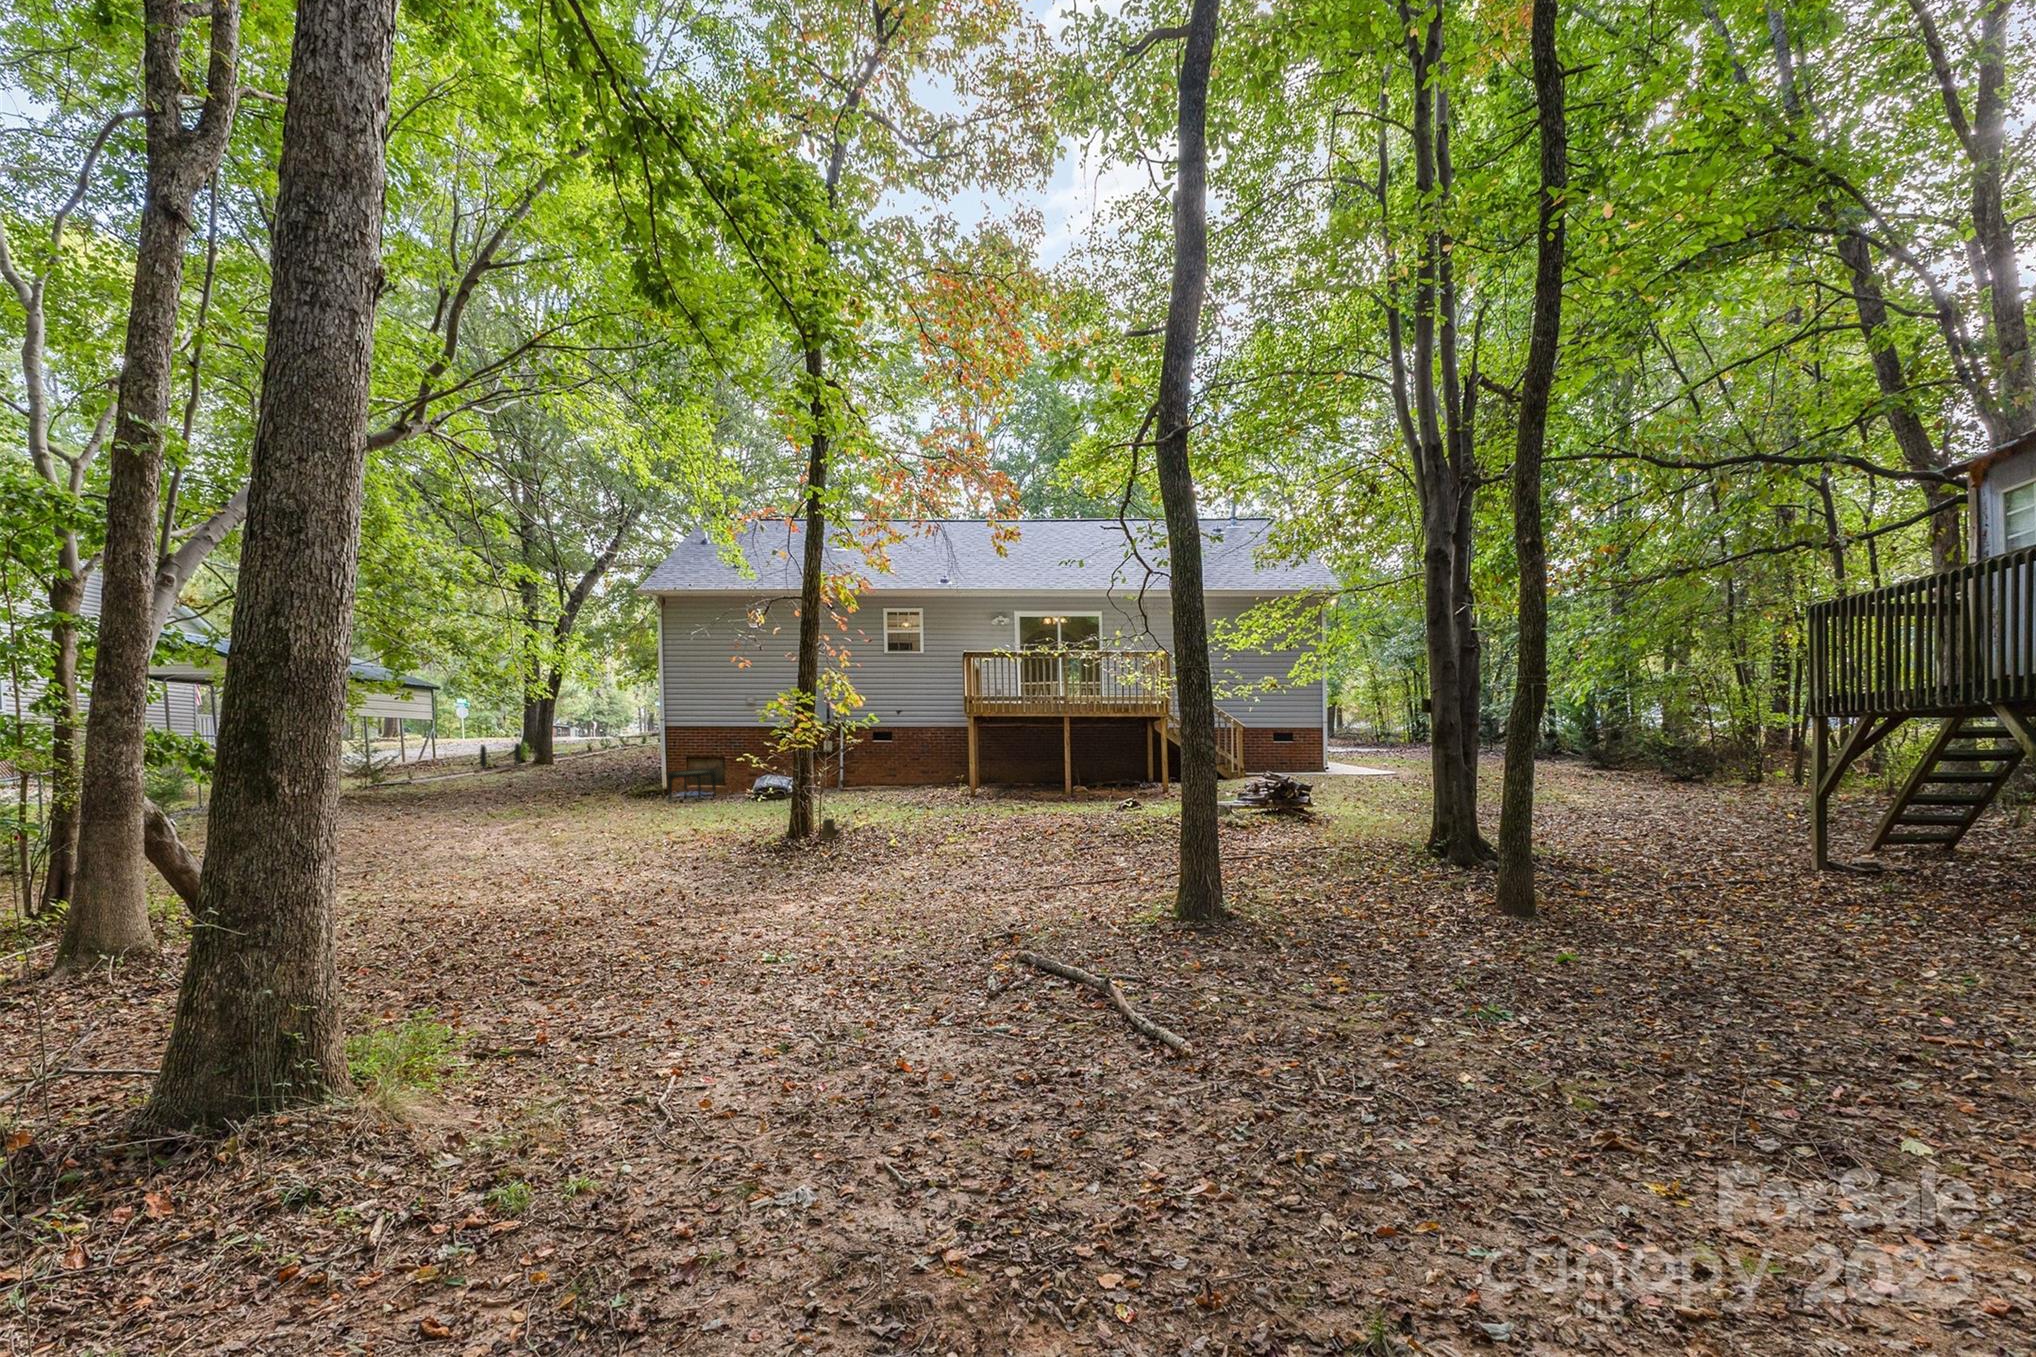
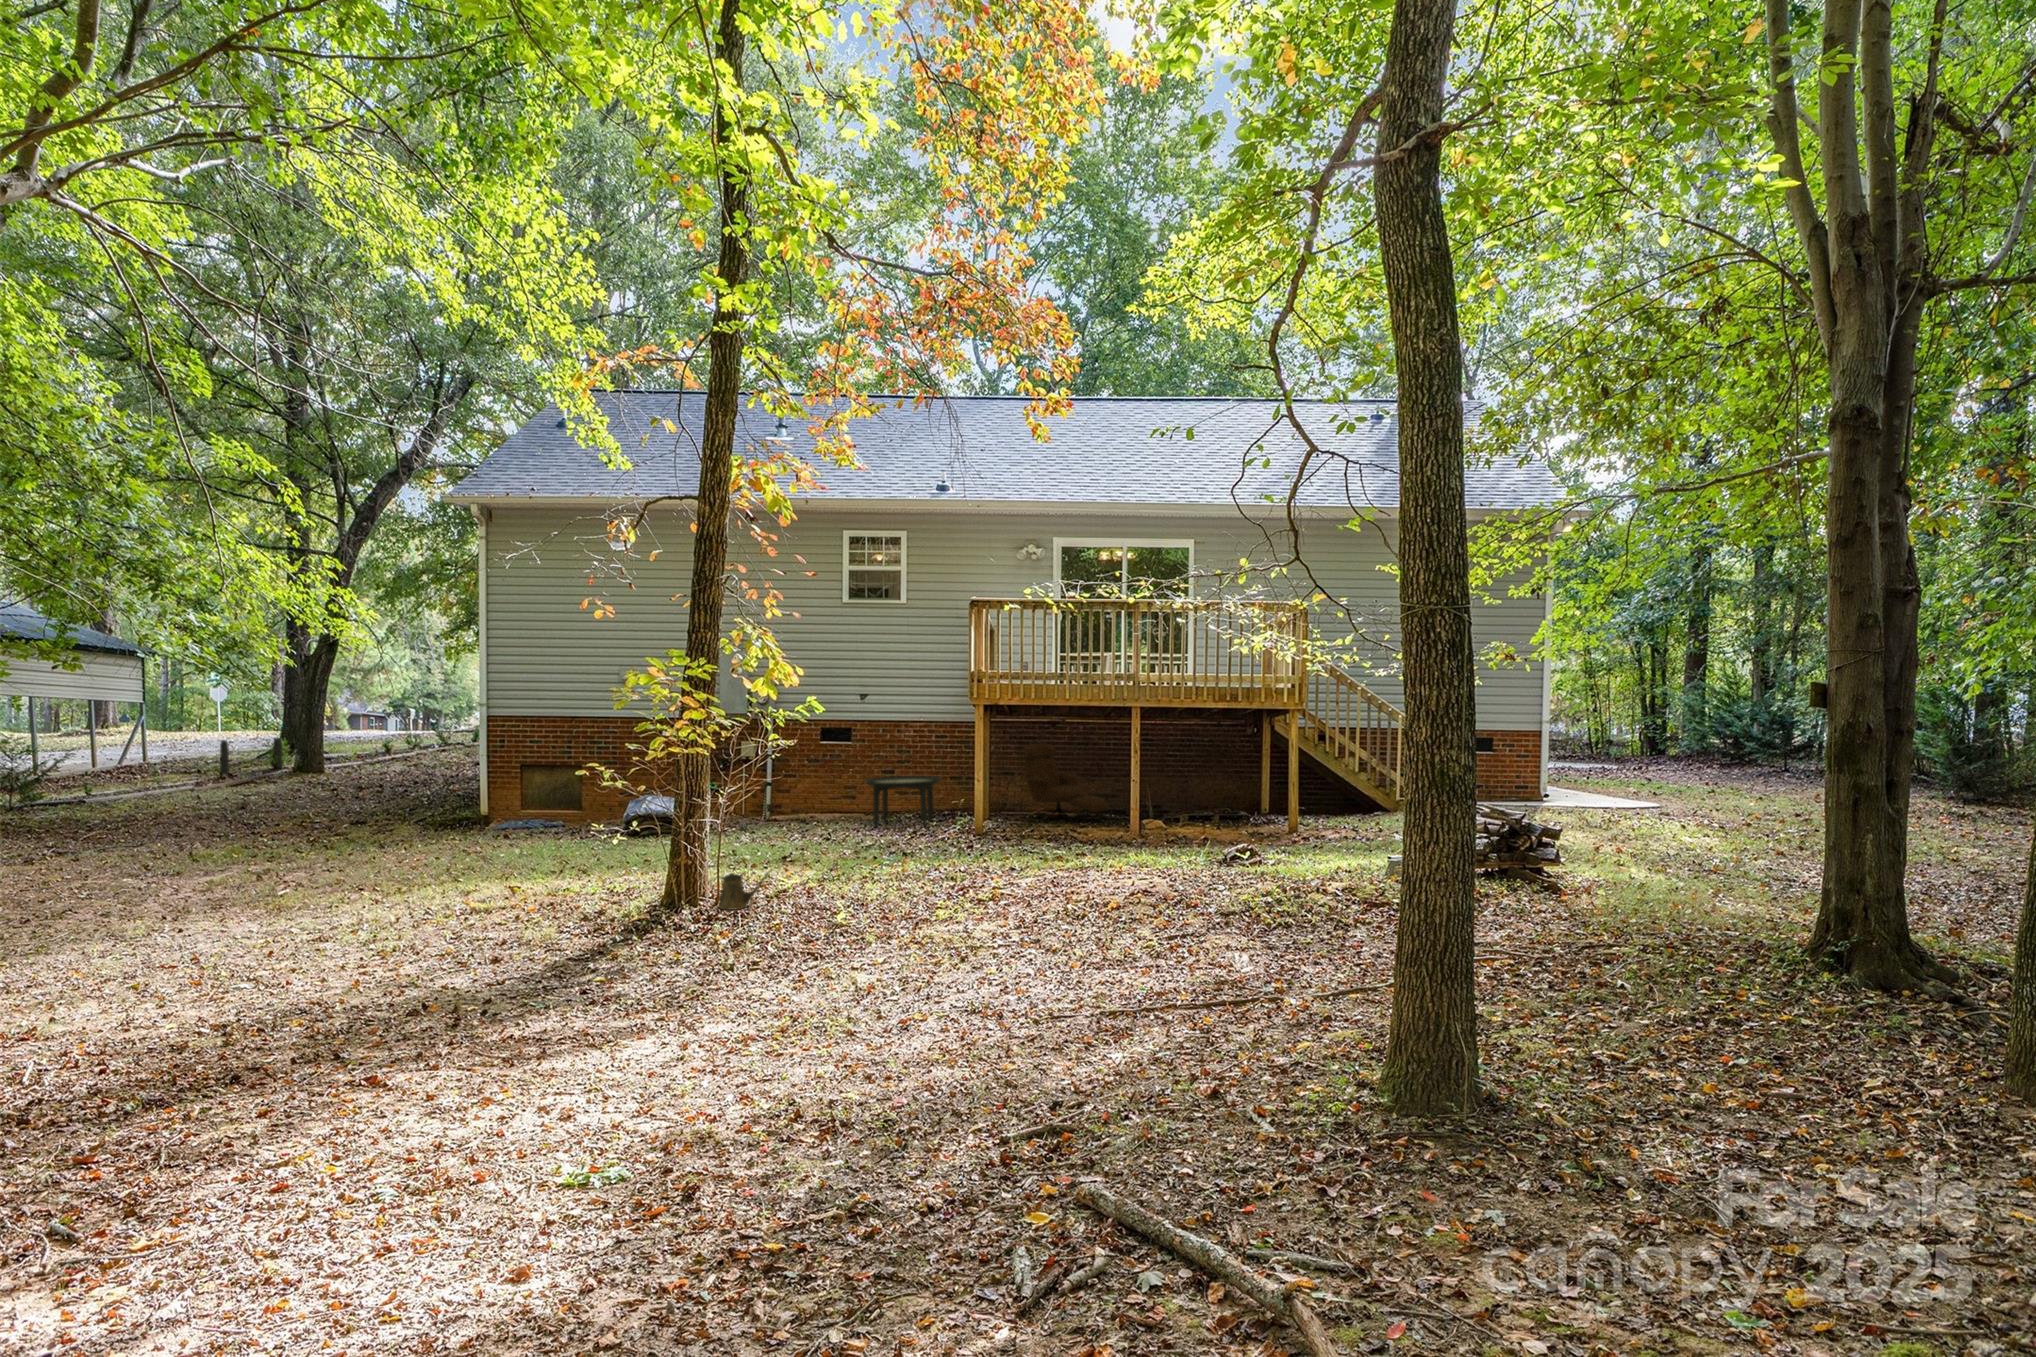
lounge chair: none [1003,738,1056,787] -> present [1025,743,1108,821]
round table: present [666,769,717,802] -> present [865,776,941,828]

